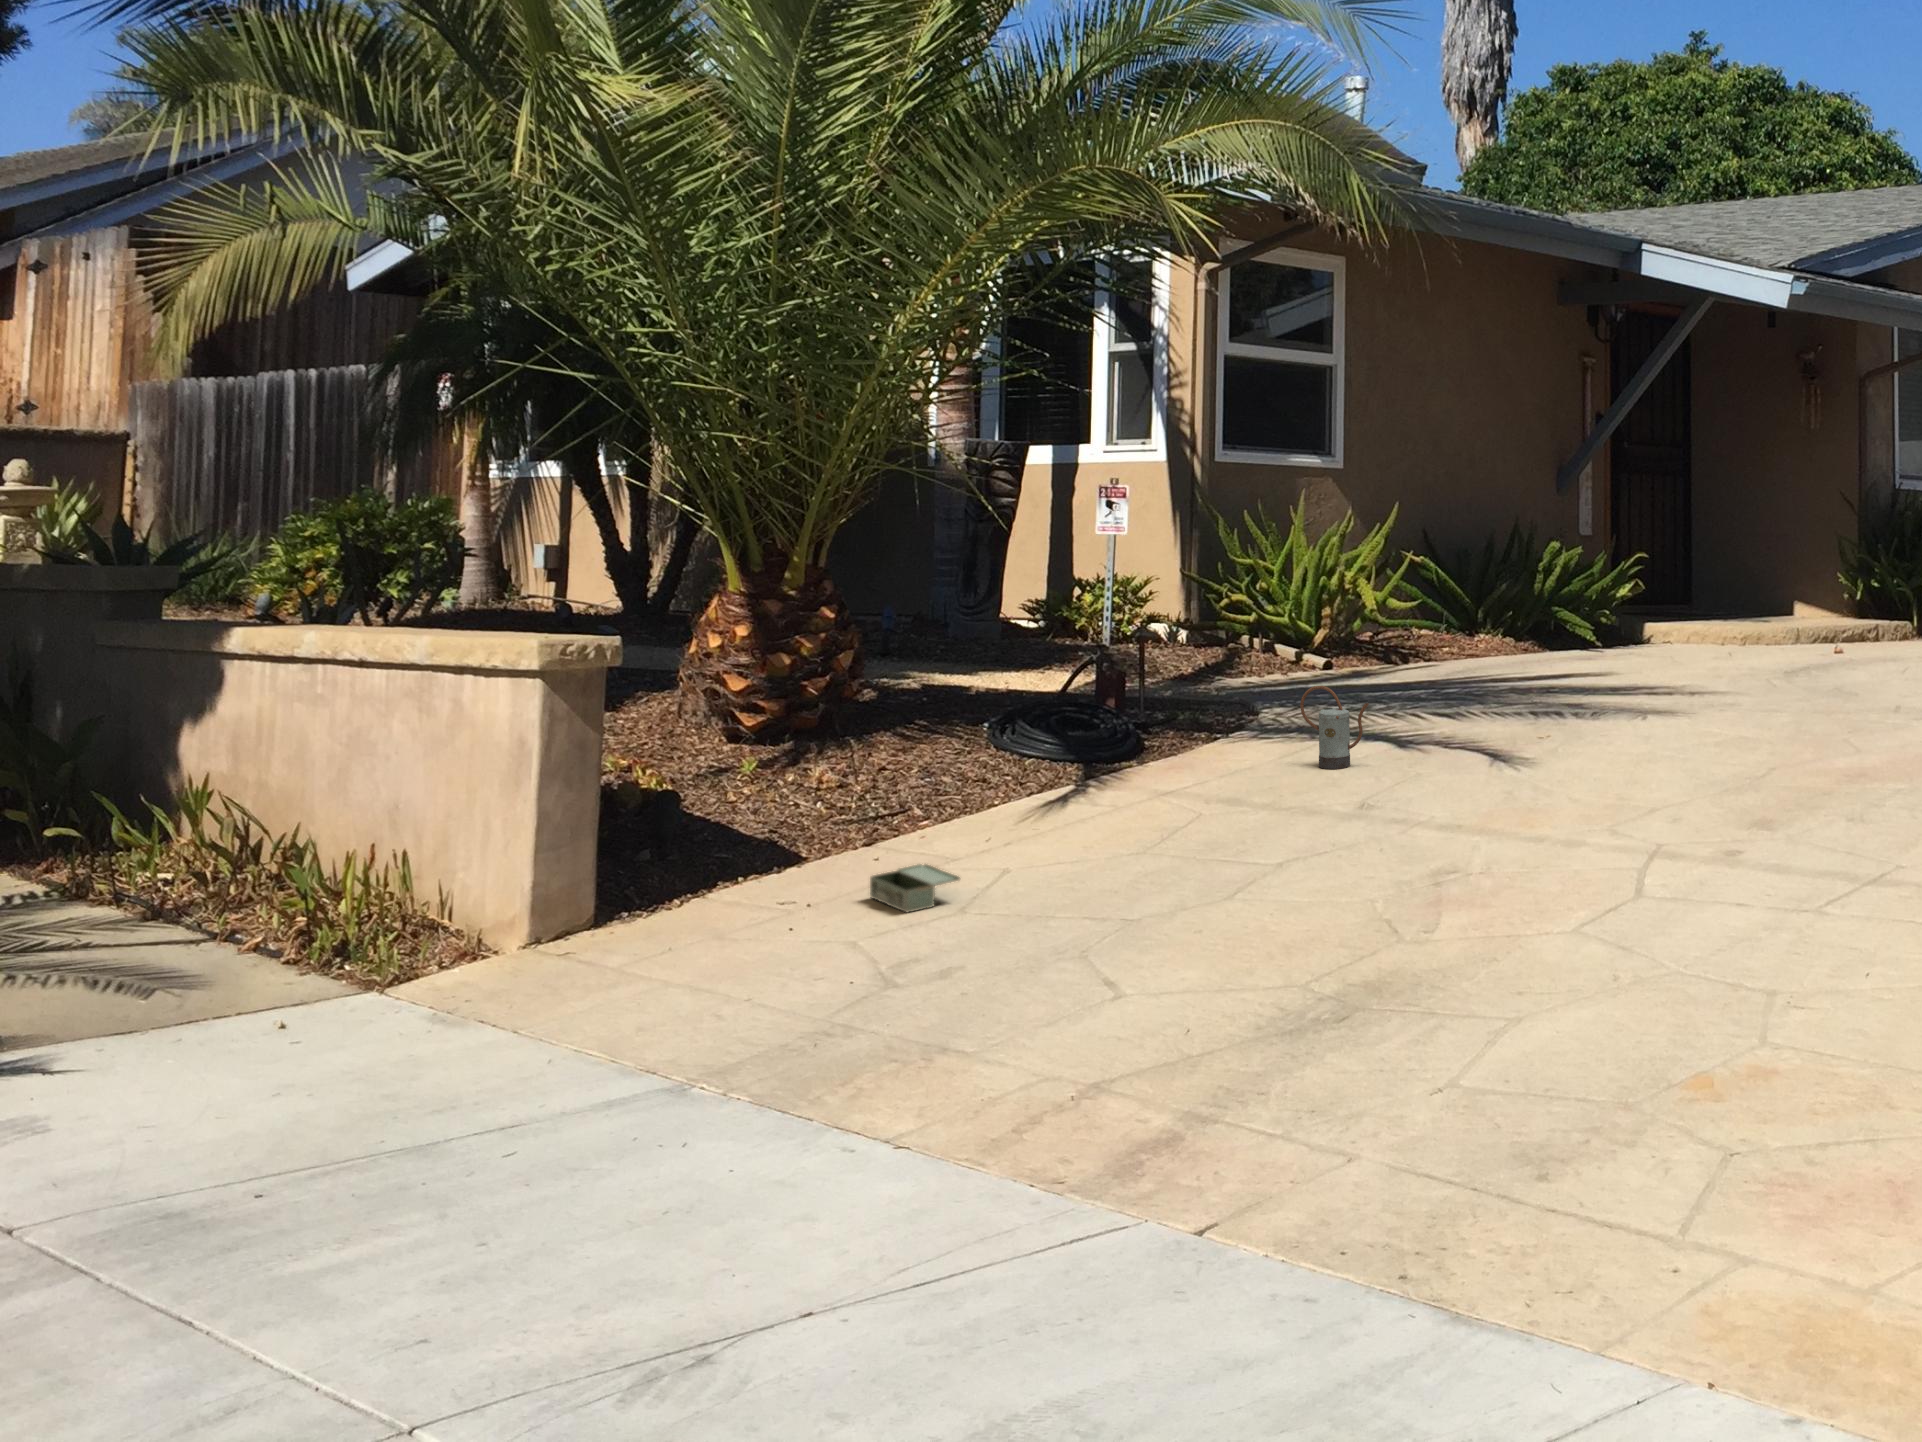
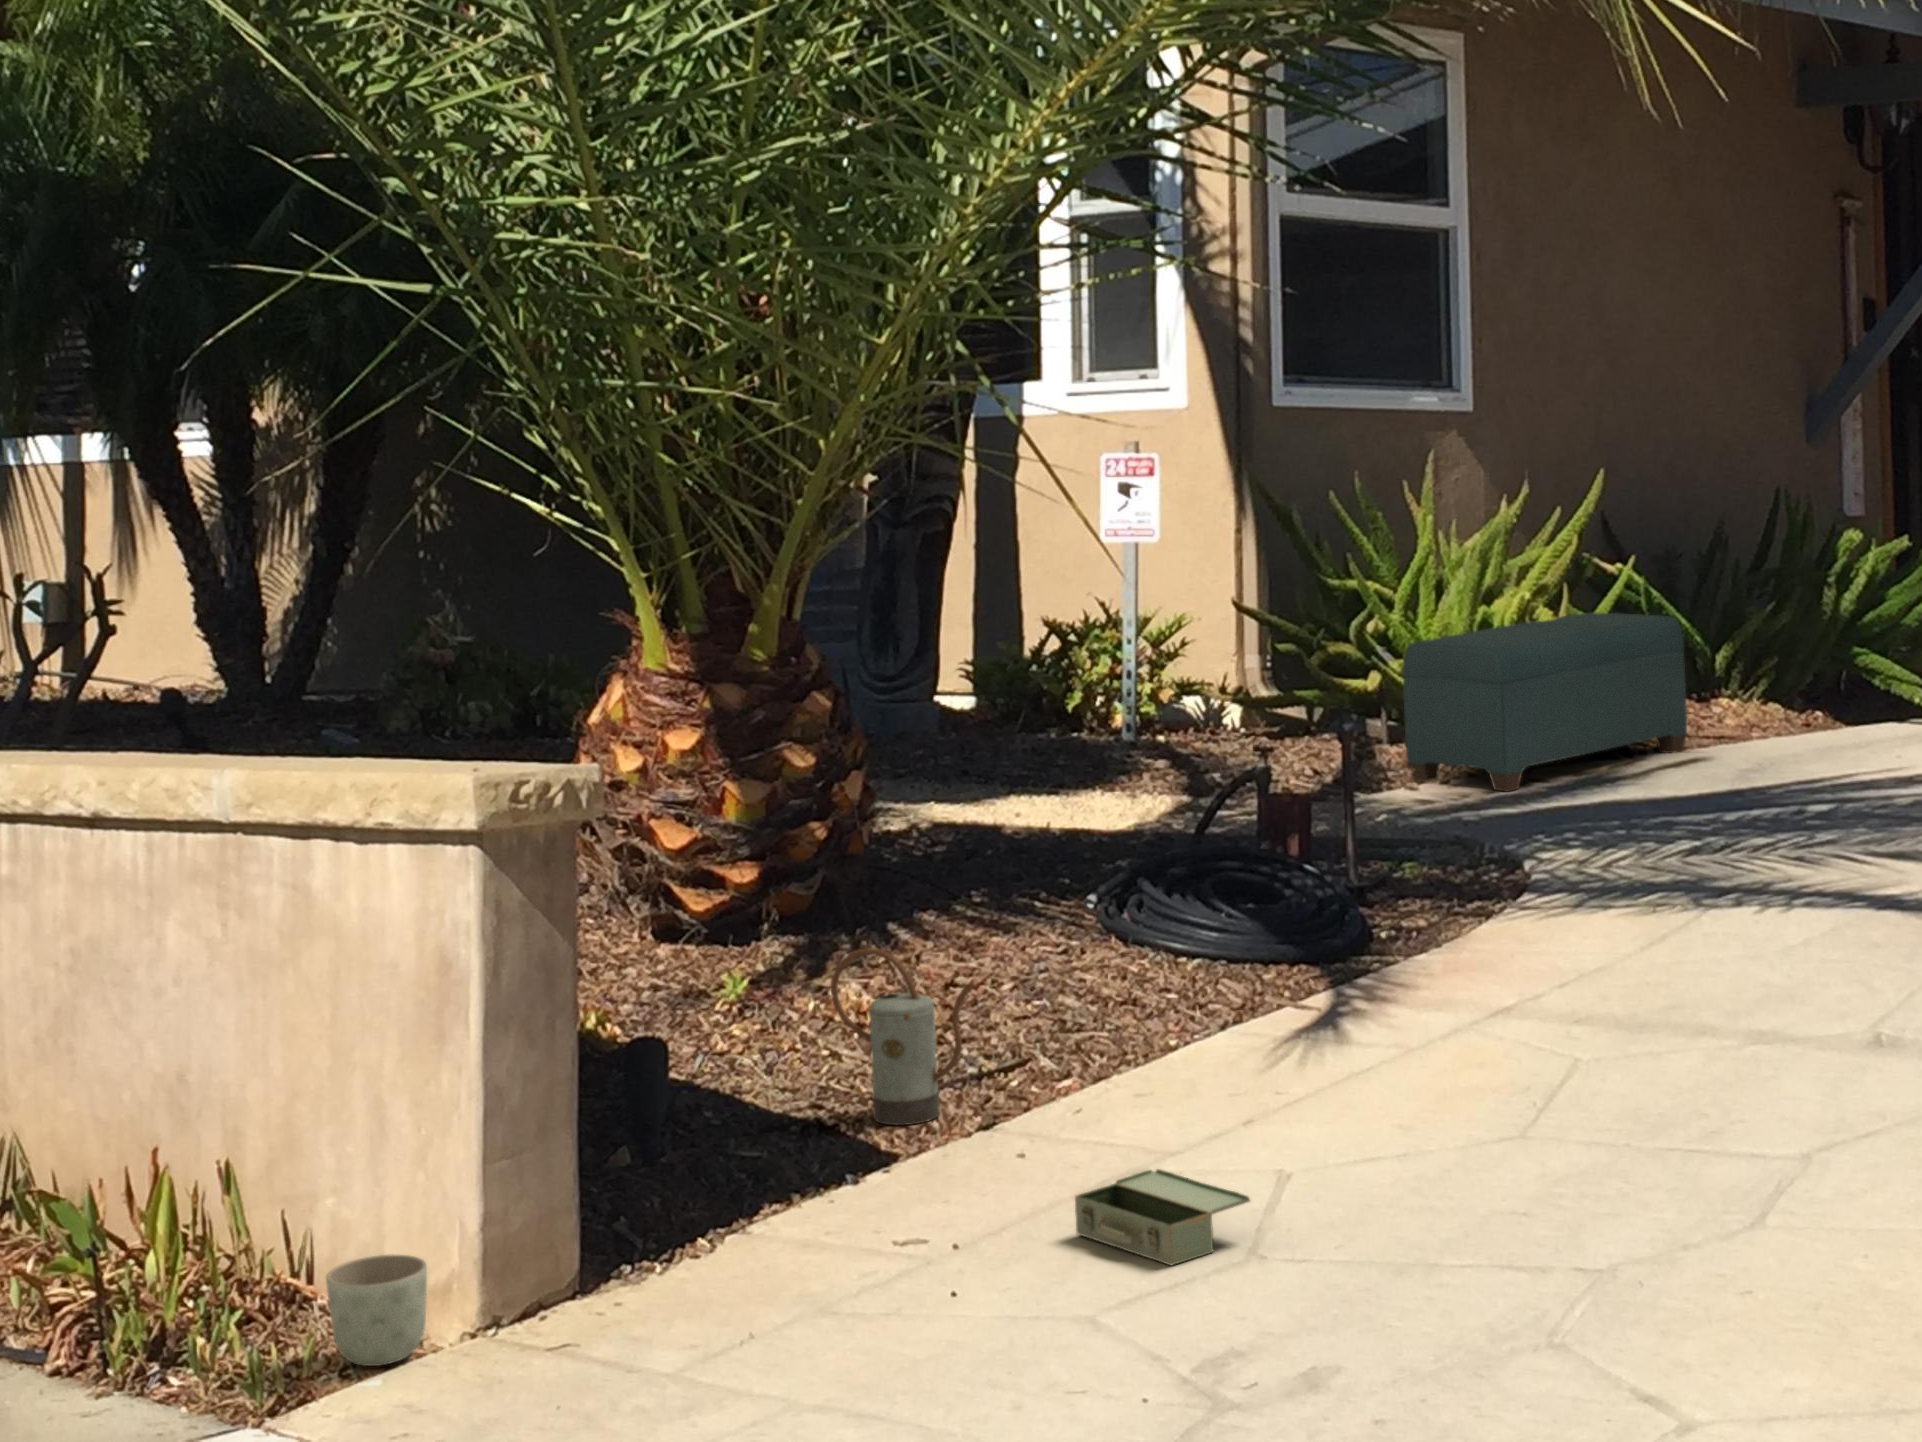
bench: none [1265,583,1433,682] -> present [1402,612,1687,791]
watering can: present [1300,686,1369,769] -> present [831,948,973,1125]
planter: none [432,901,494,961] -> present [326,1254,427,1366]

